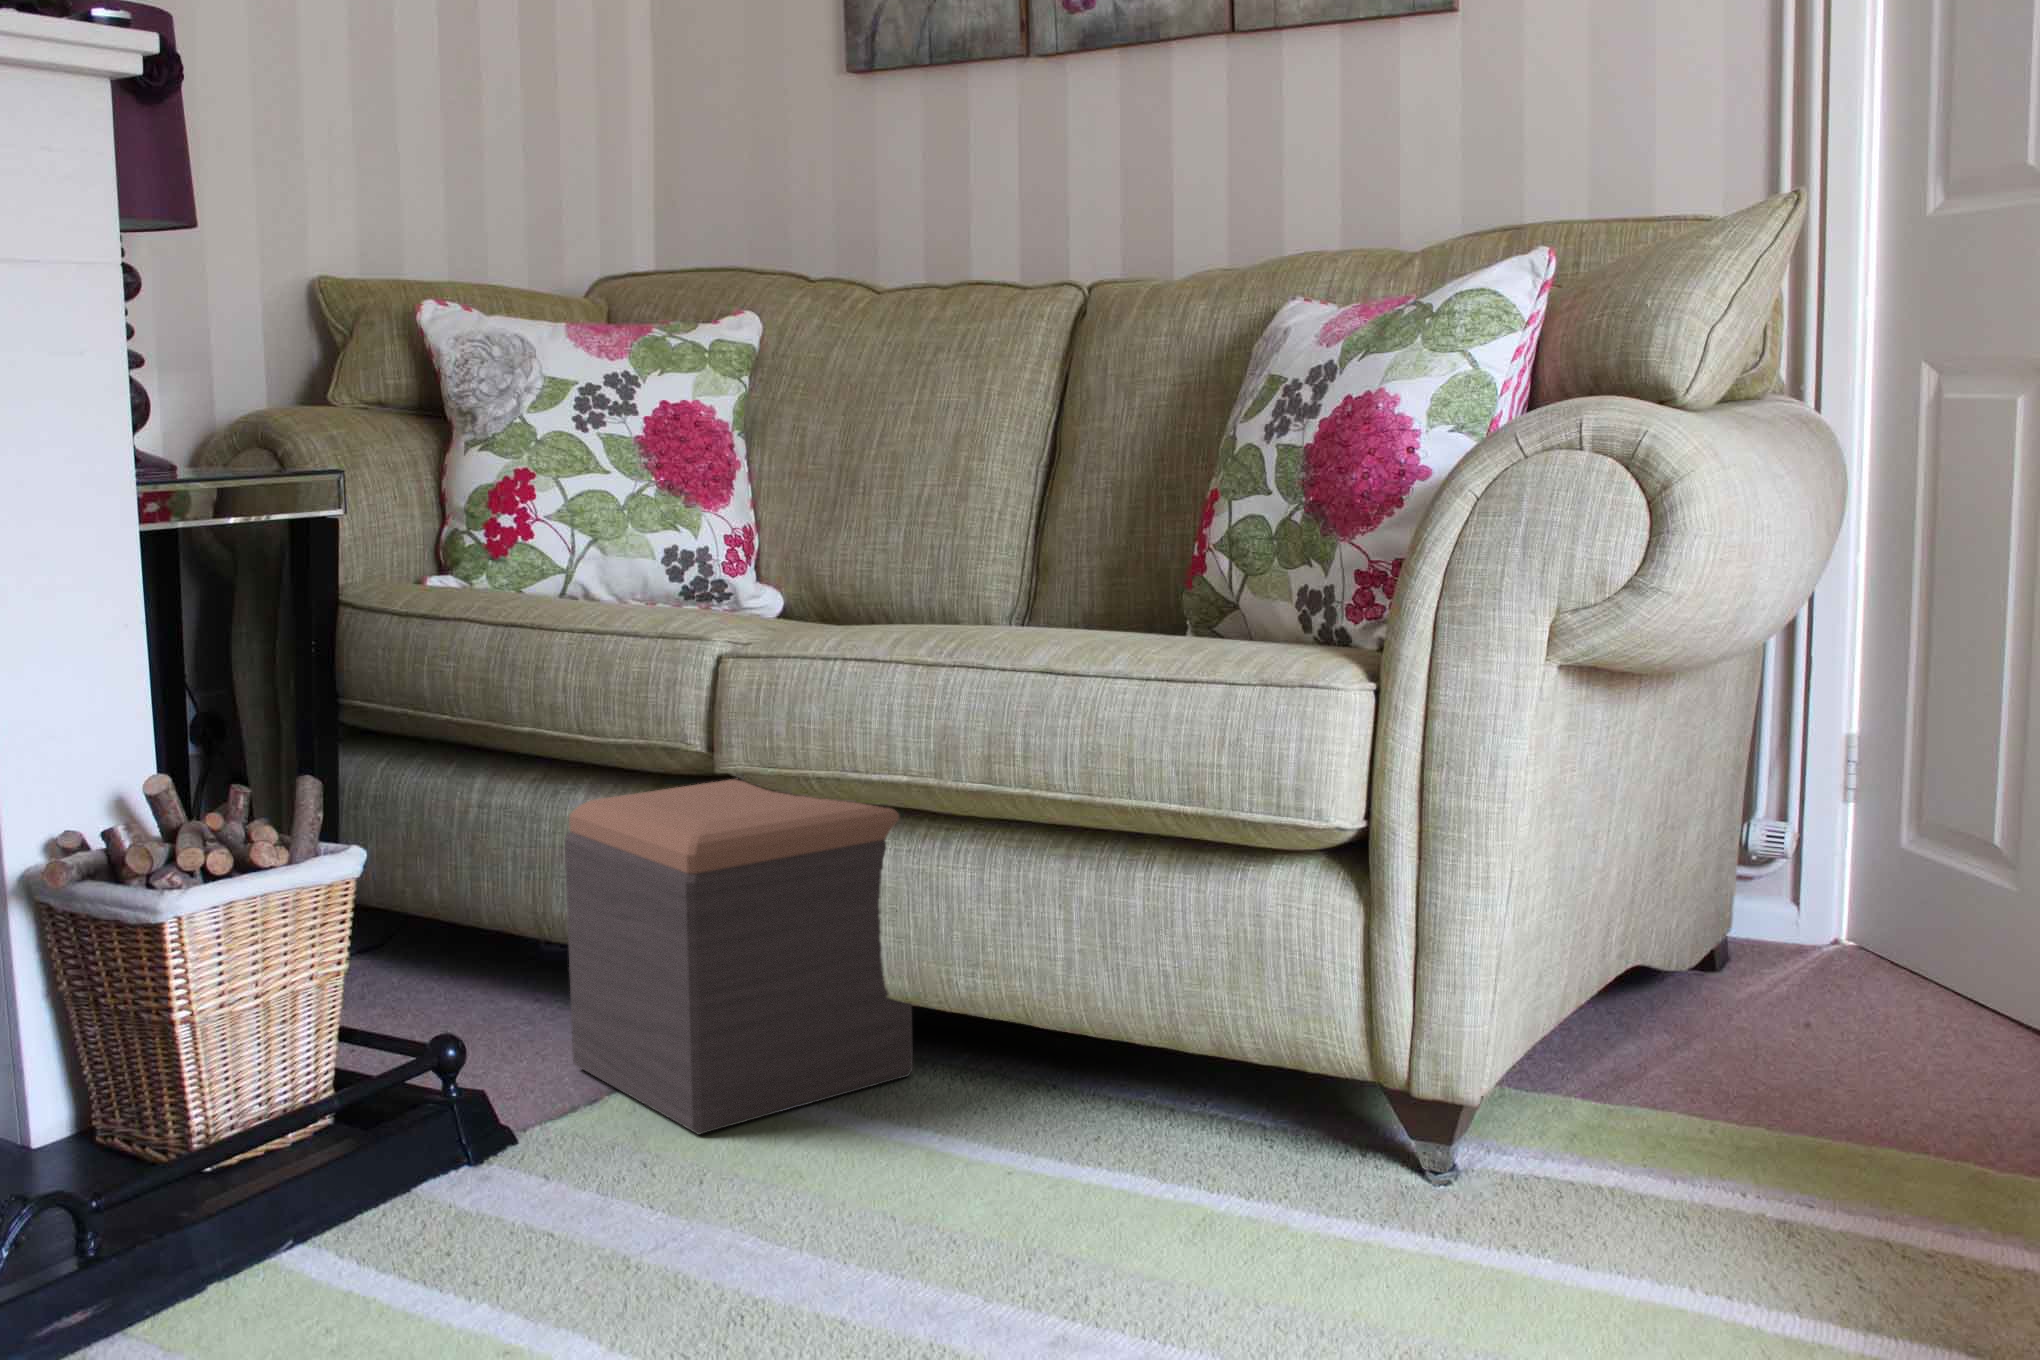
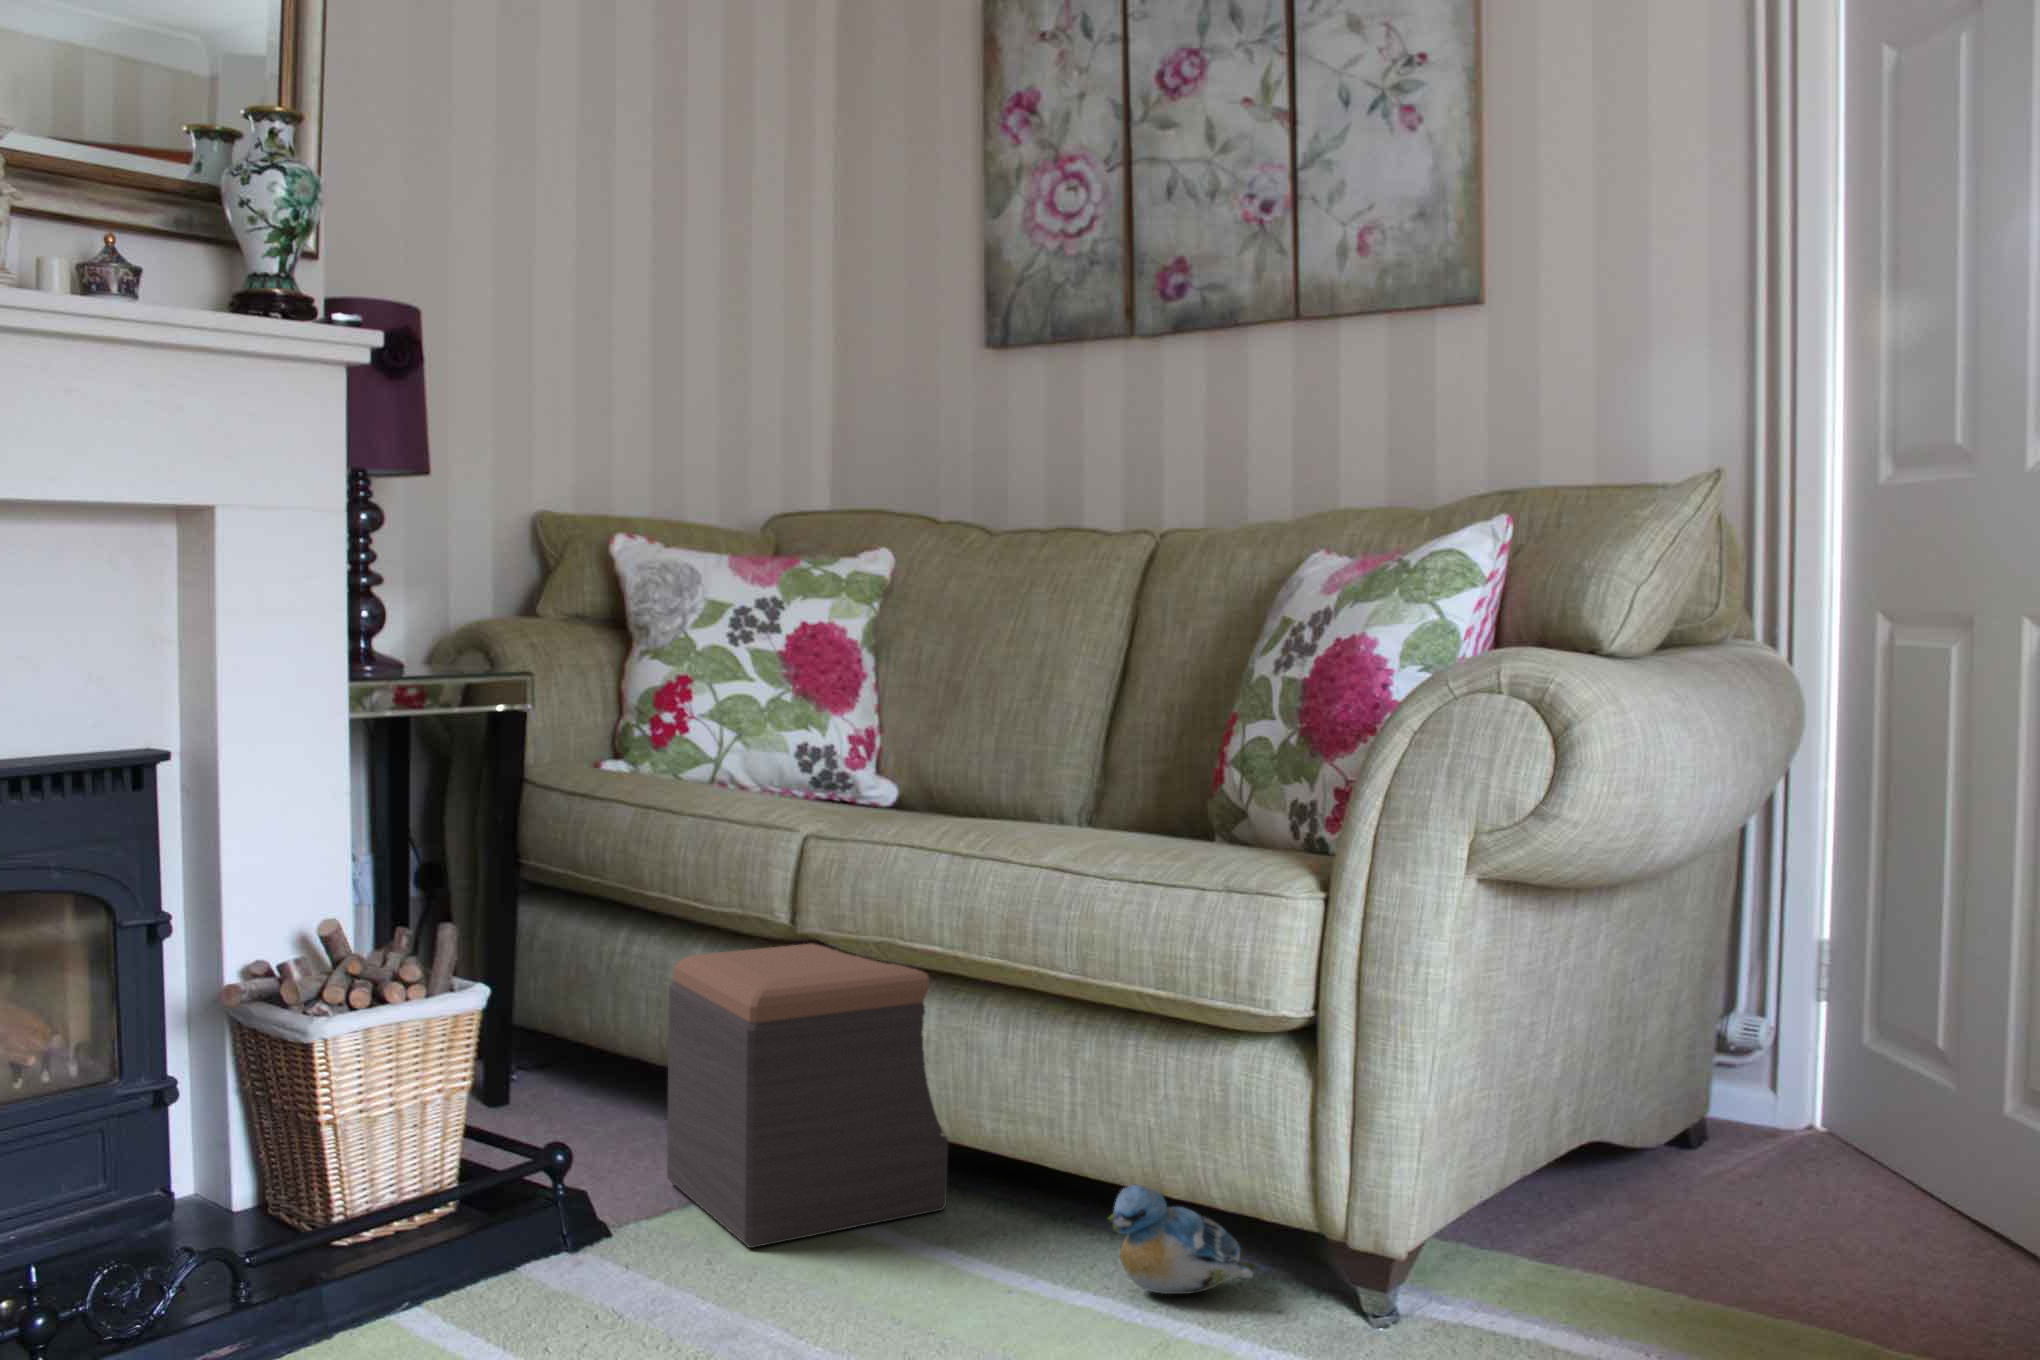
plush toy: none [1128,1030,1295,1149] -> present [1108,1185,1255,1294]

